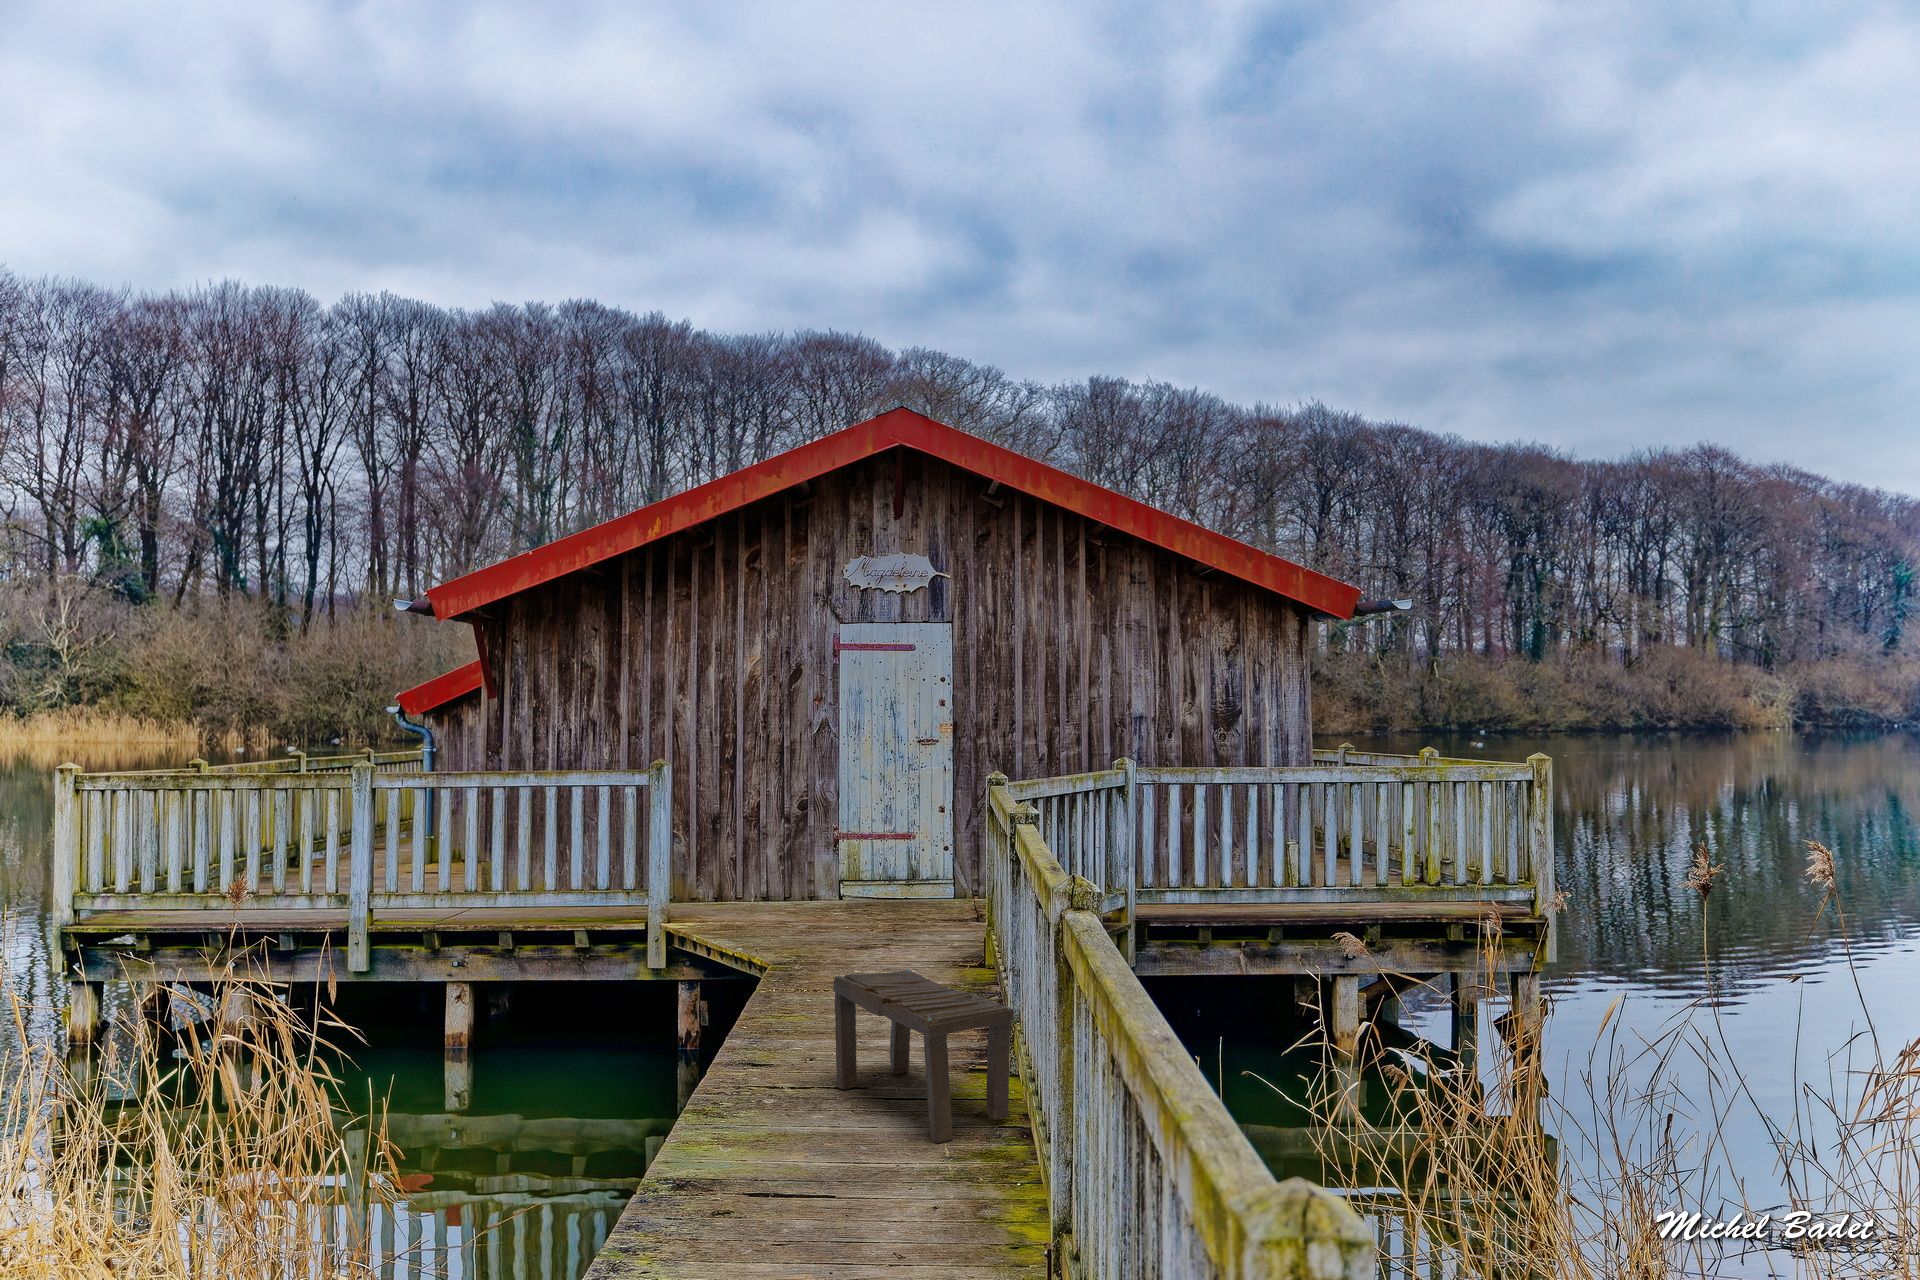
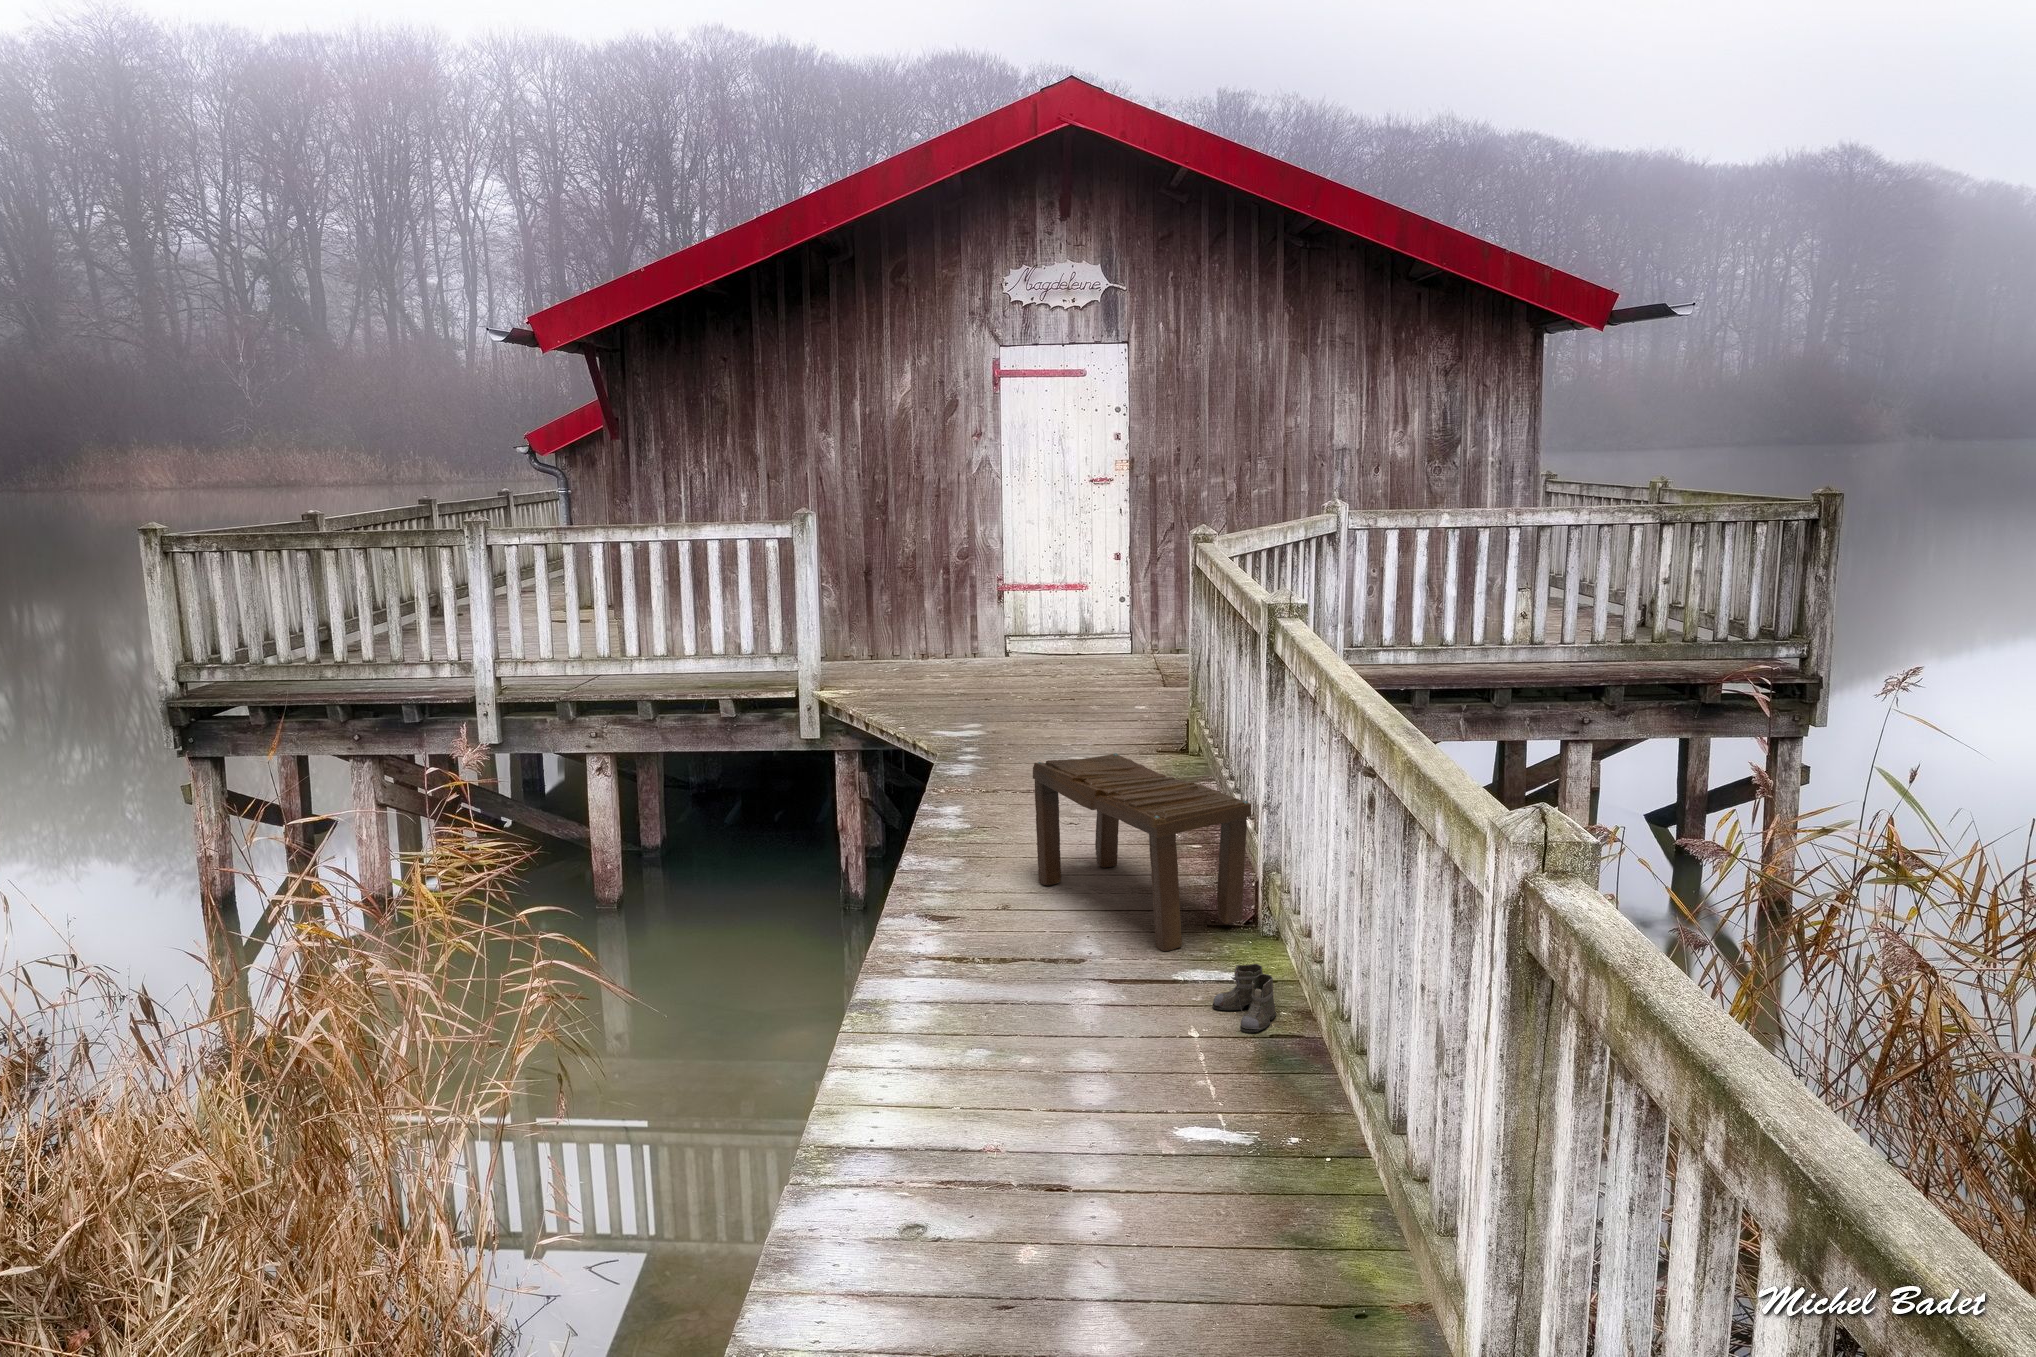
boots: none [970,1148,1028,1208] -> present [1213,964,1276,1033]

